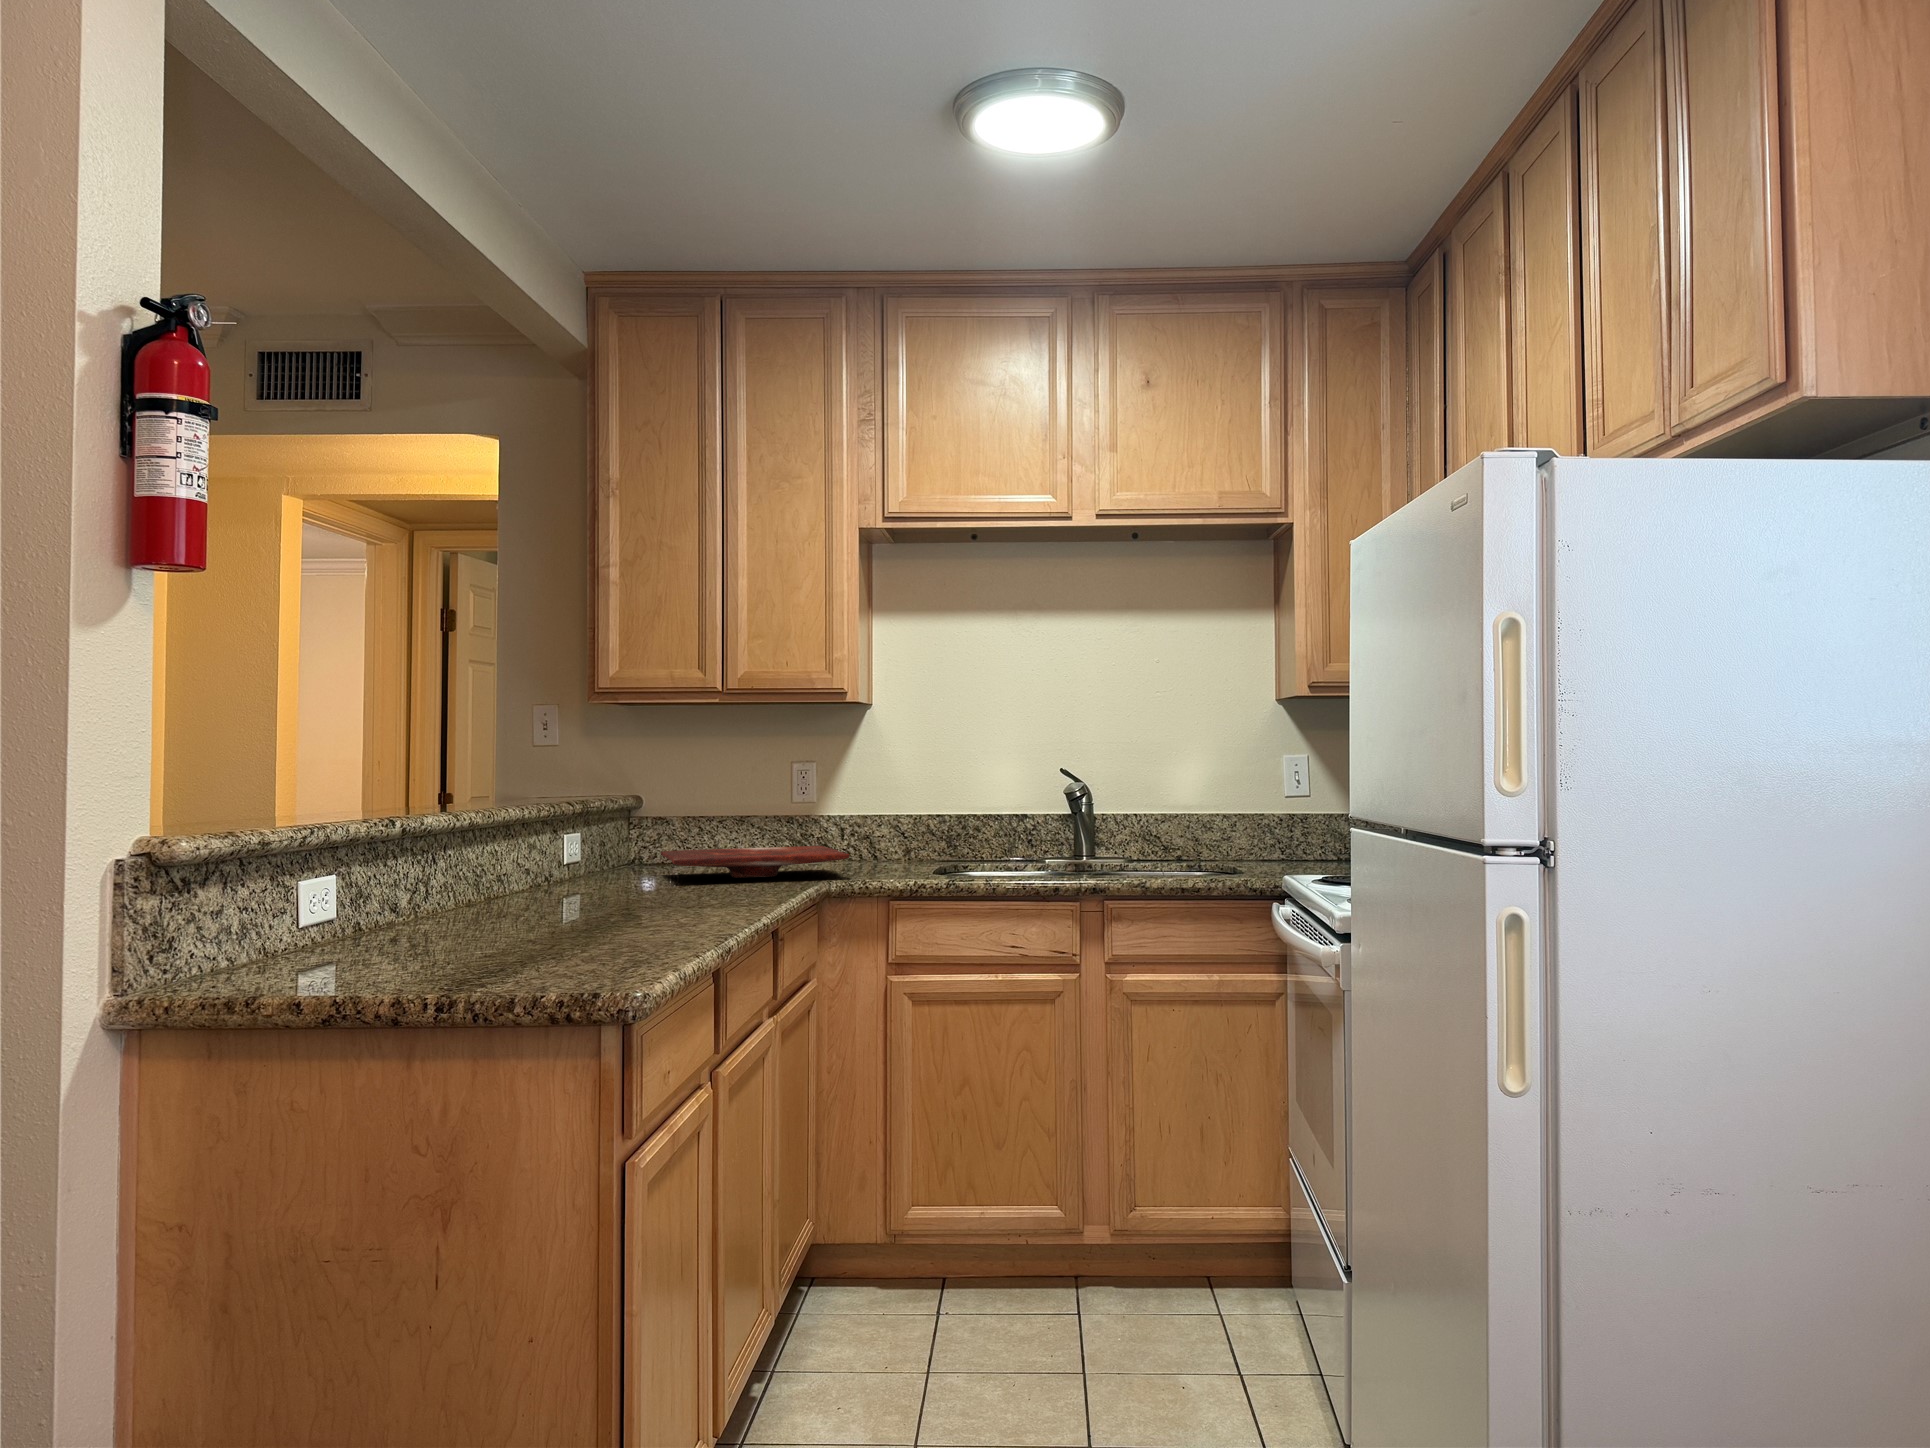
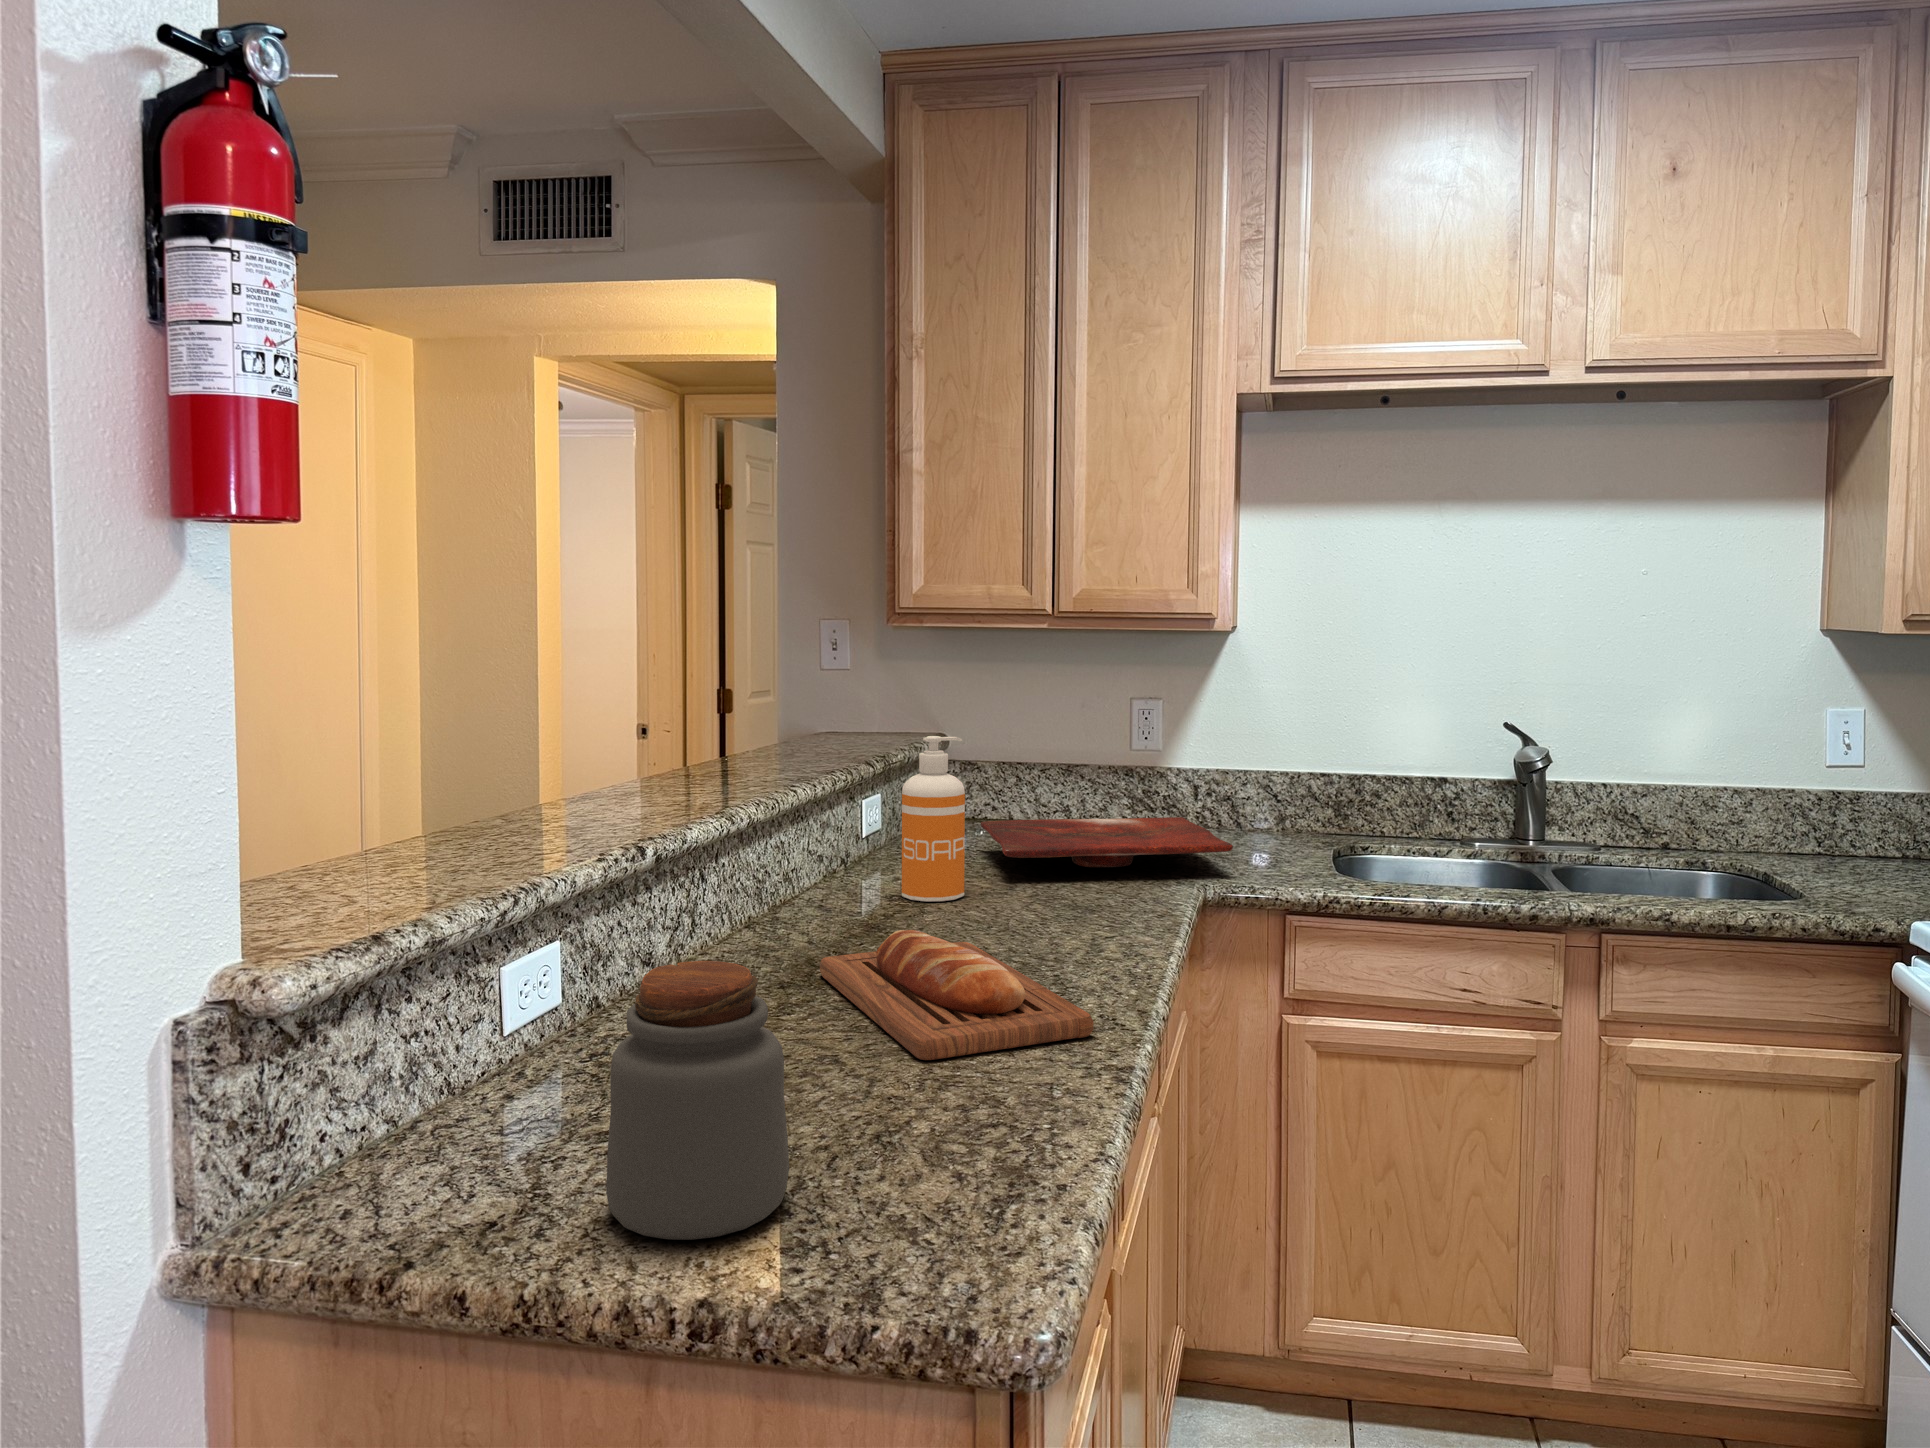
soap dispenser: none [591,771,640,893] -> present [902,736,965,902]
jar: none [382,833,496,979] -> present [606,961,789,1240]
bread loaf: none [523,880,708,937] -> present [820,930,1094,1060]

